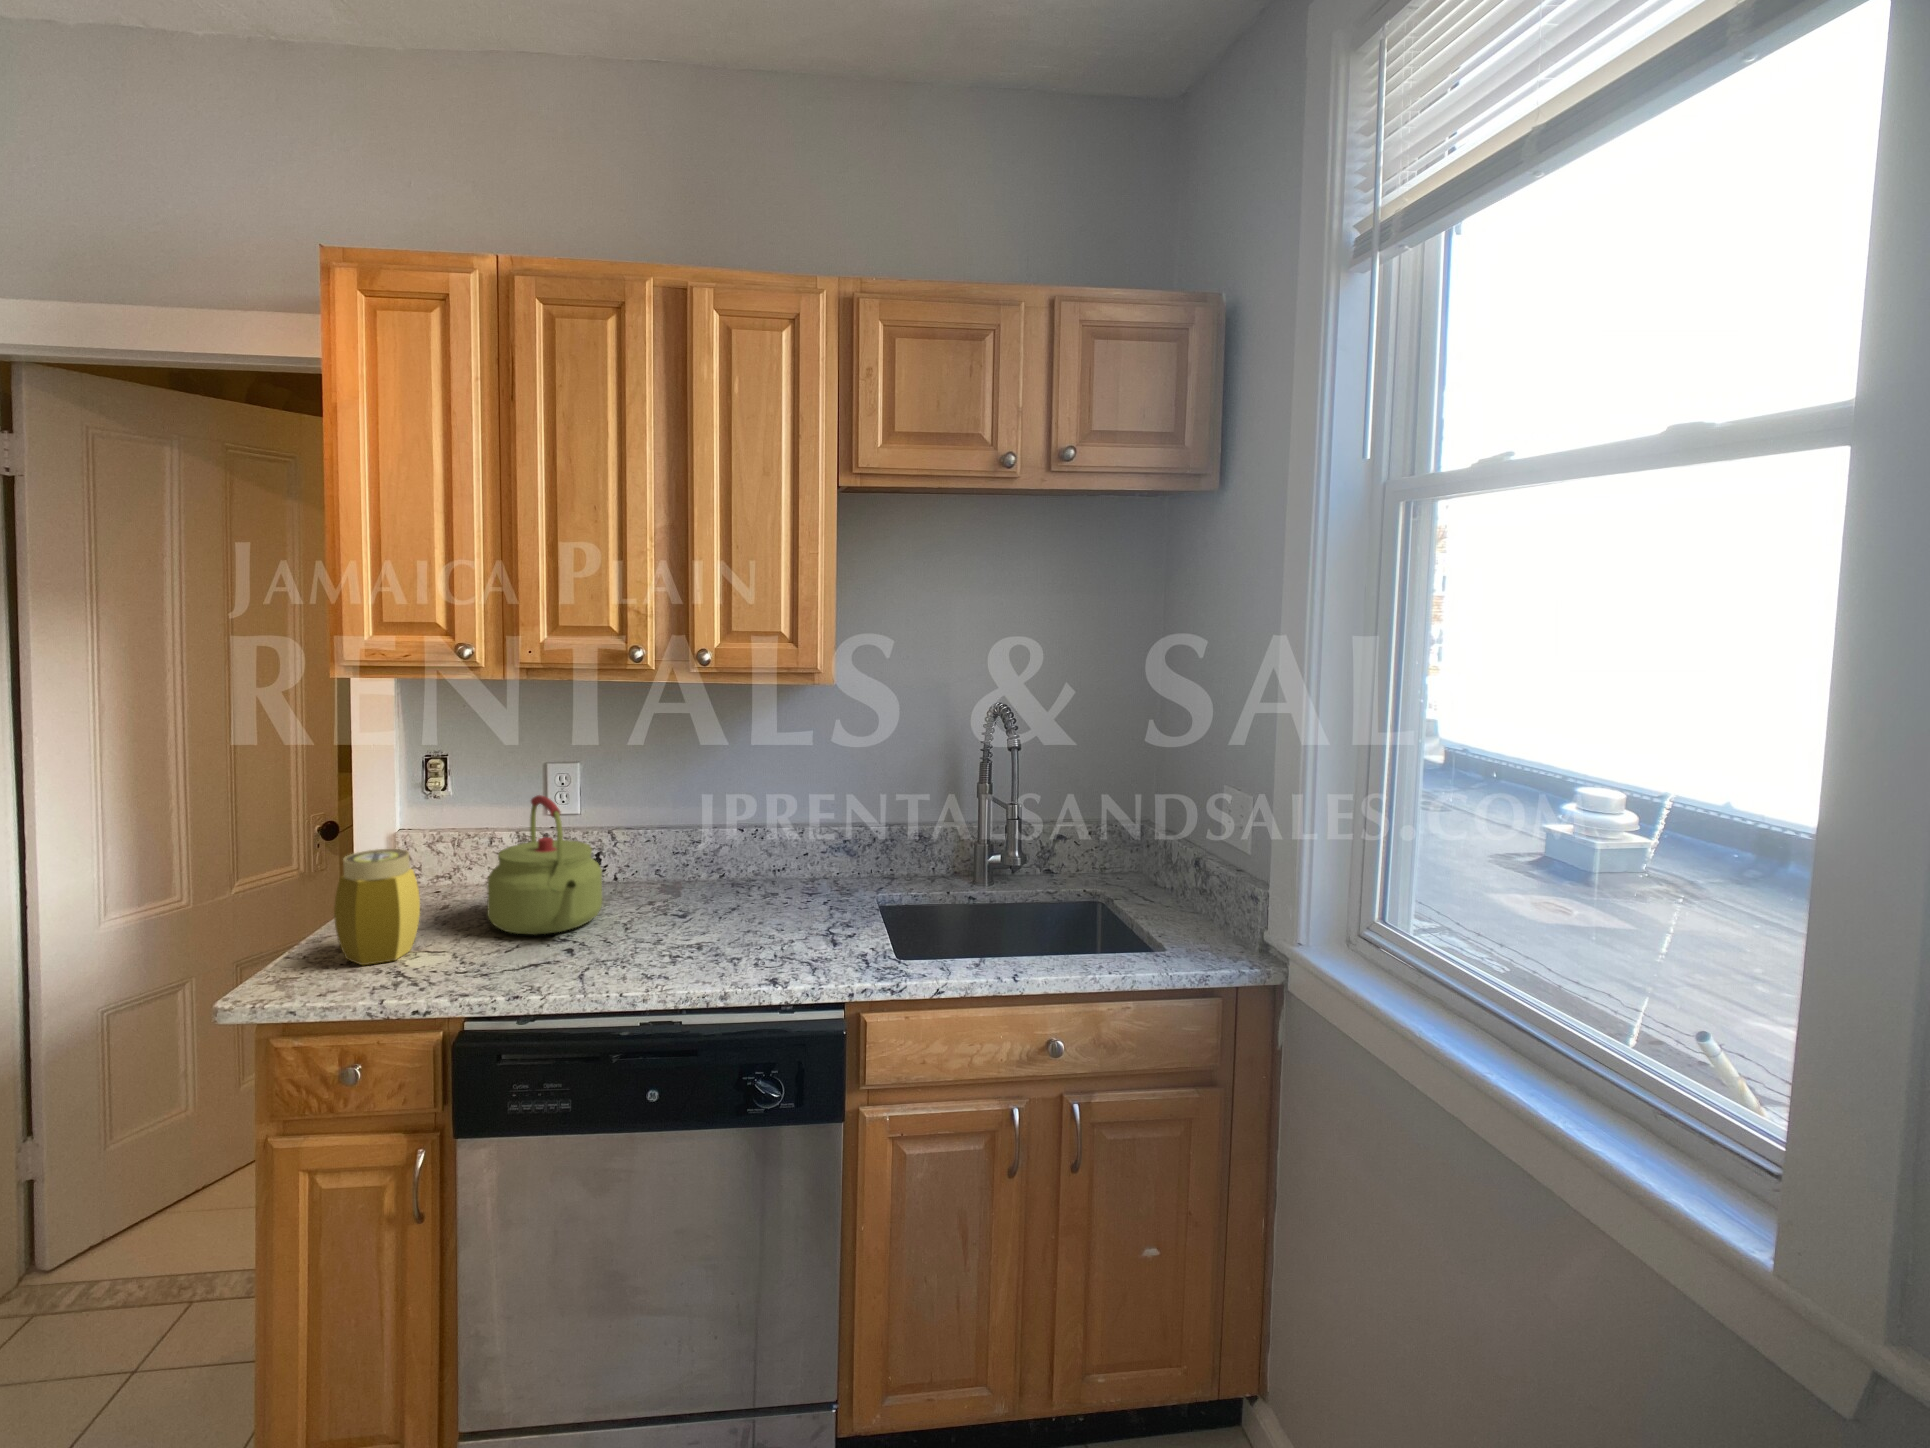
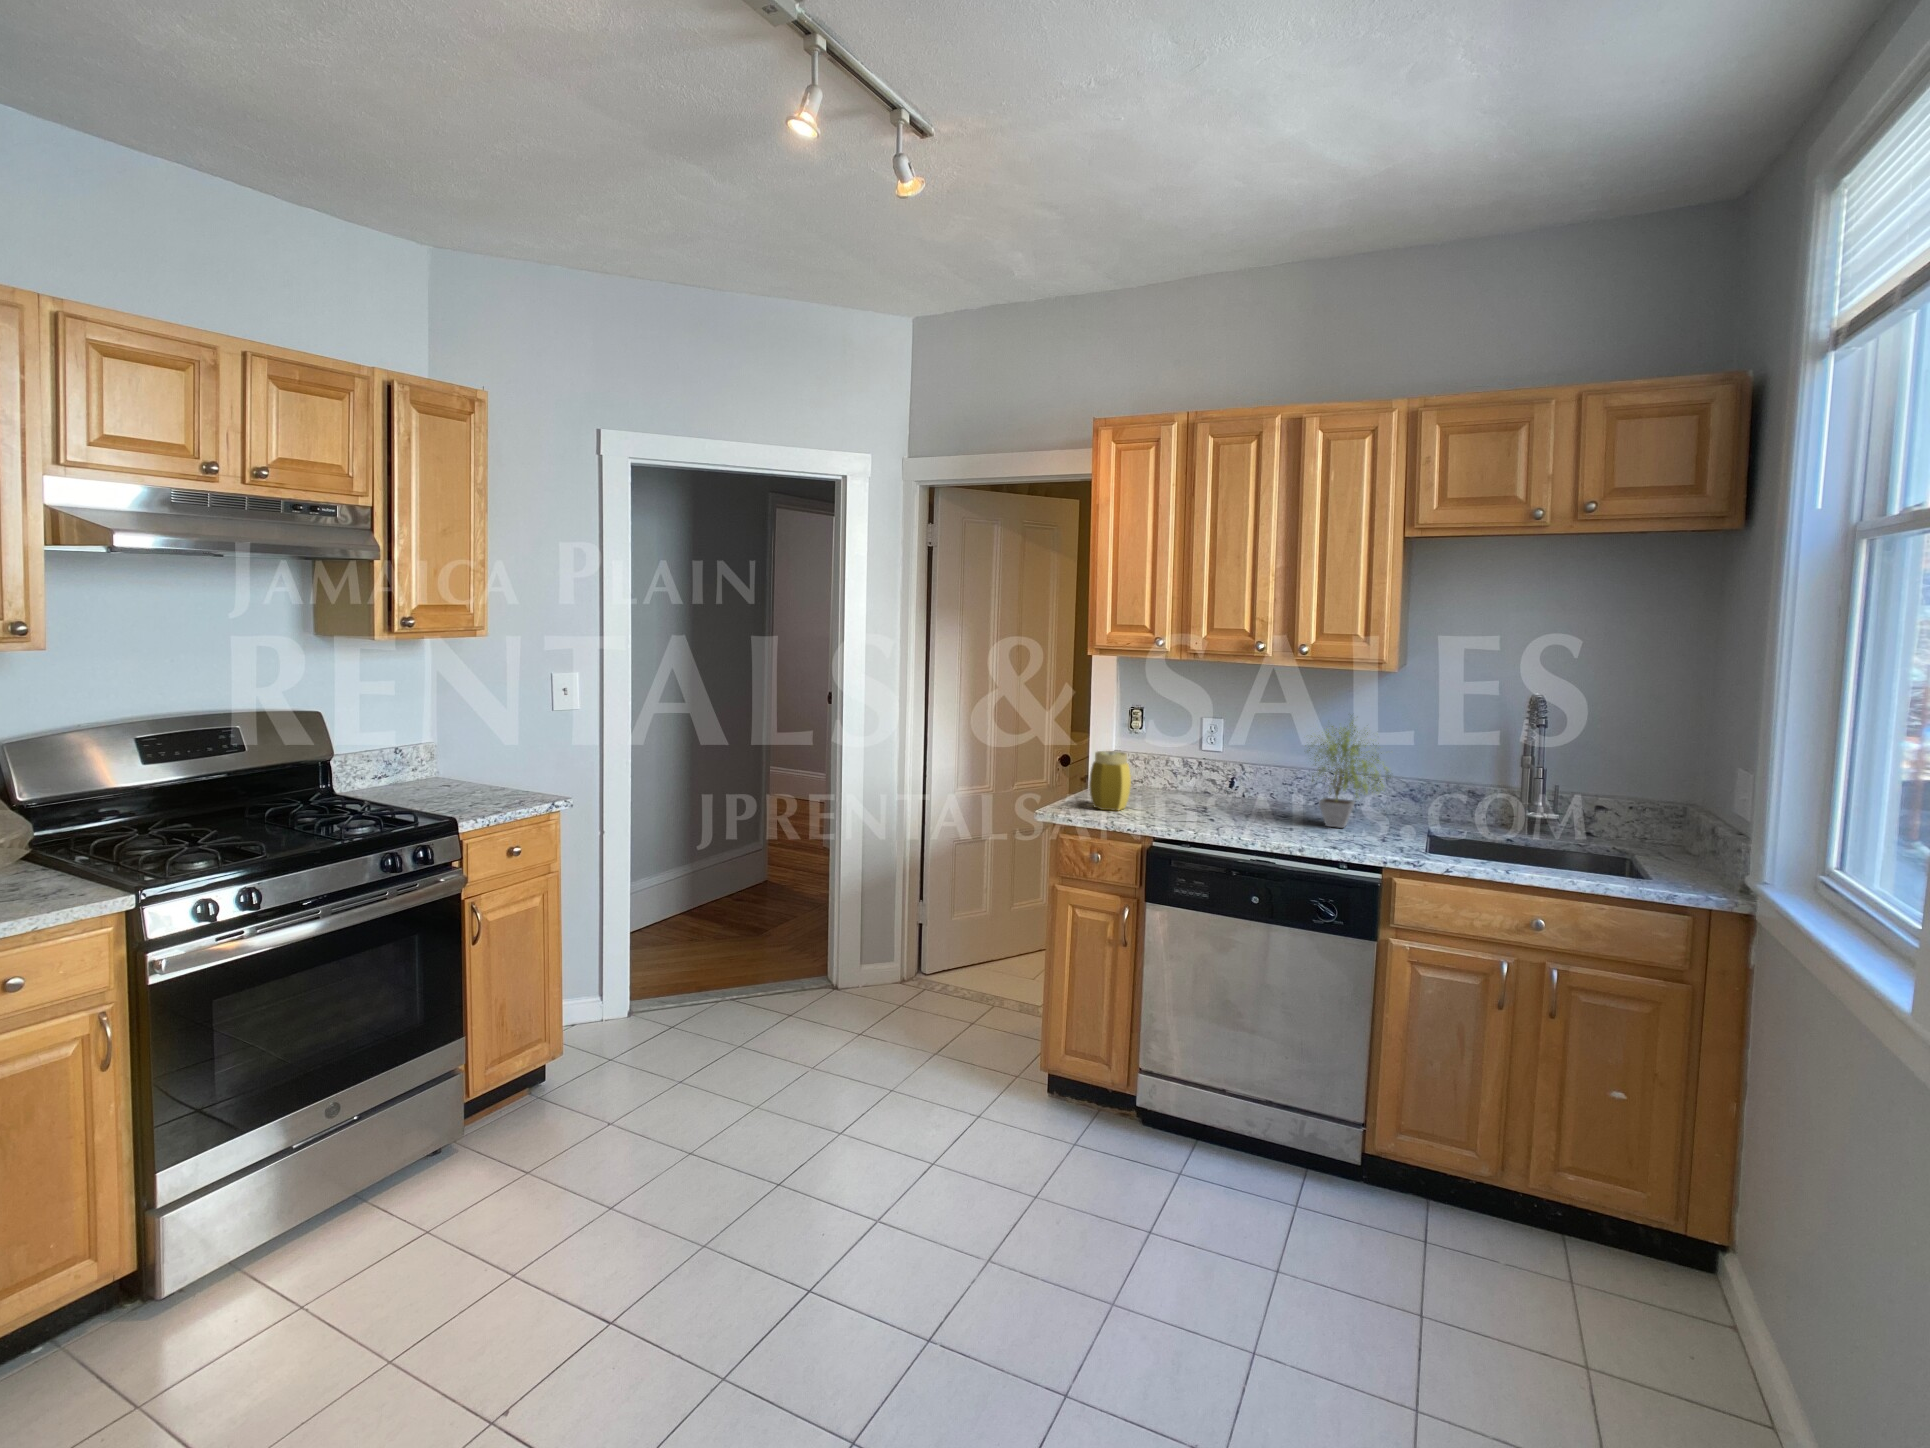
potted plant: none [703,752,839,926] -> present [1309,722,1389,828]
kettle: present [487,795,602,935] -> none [1165,732,1233,813]

